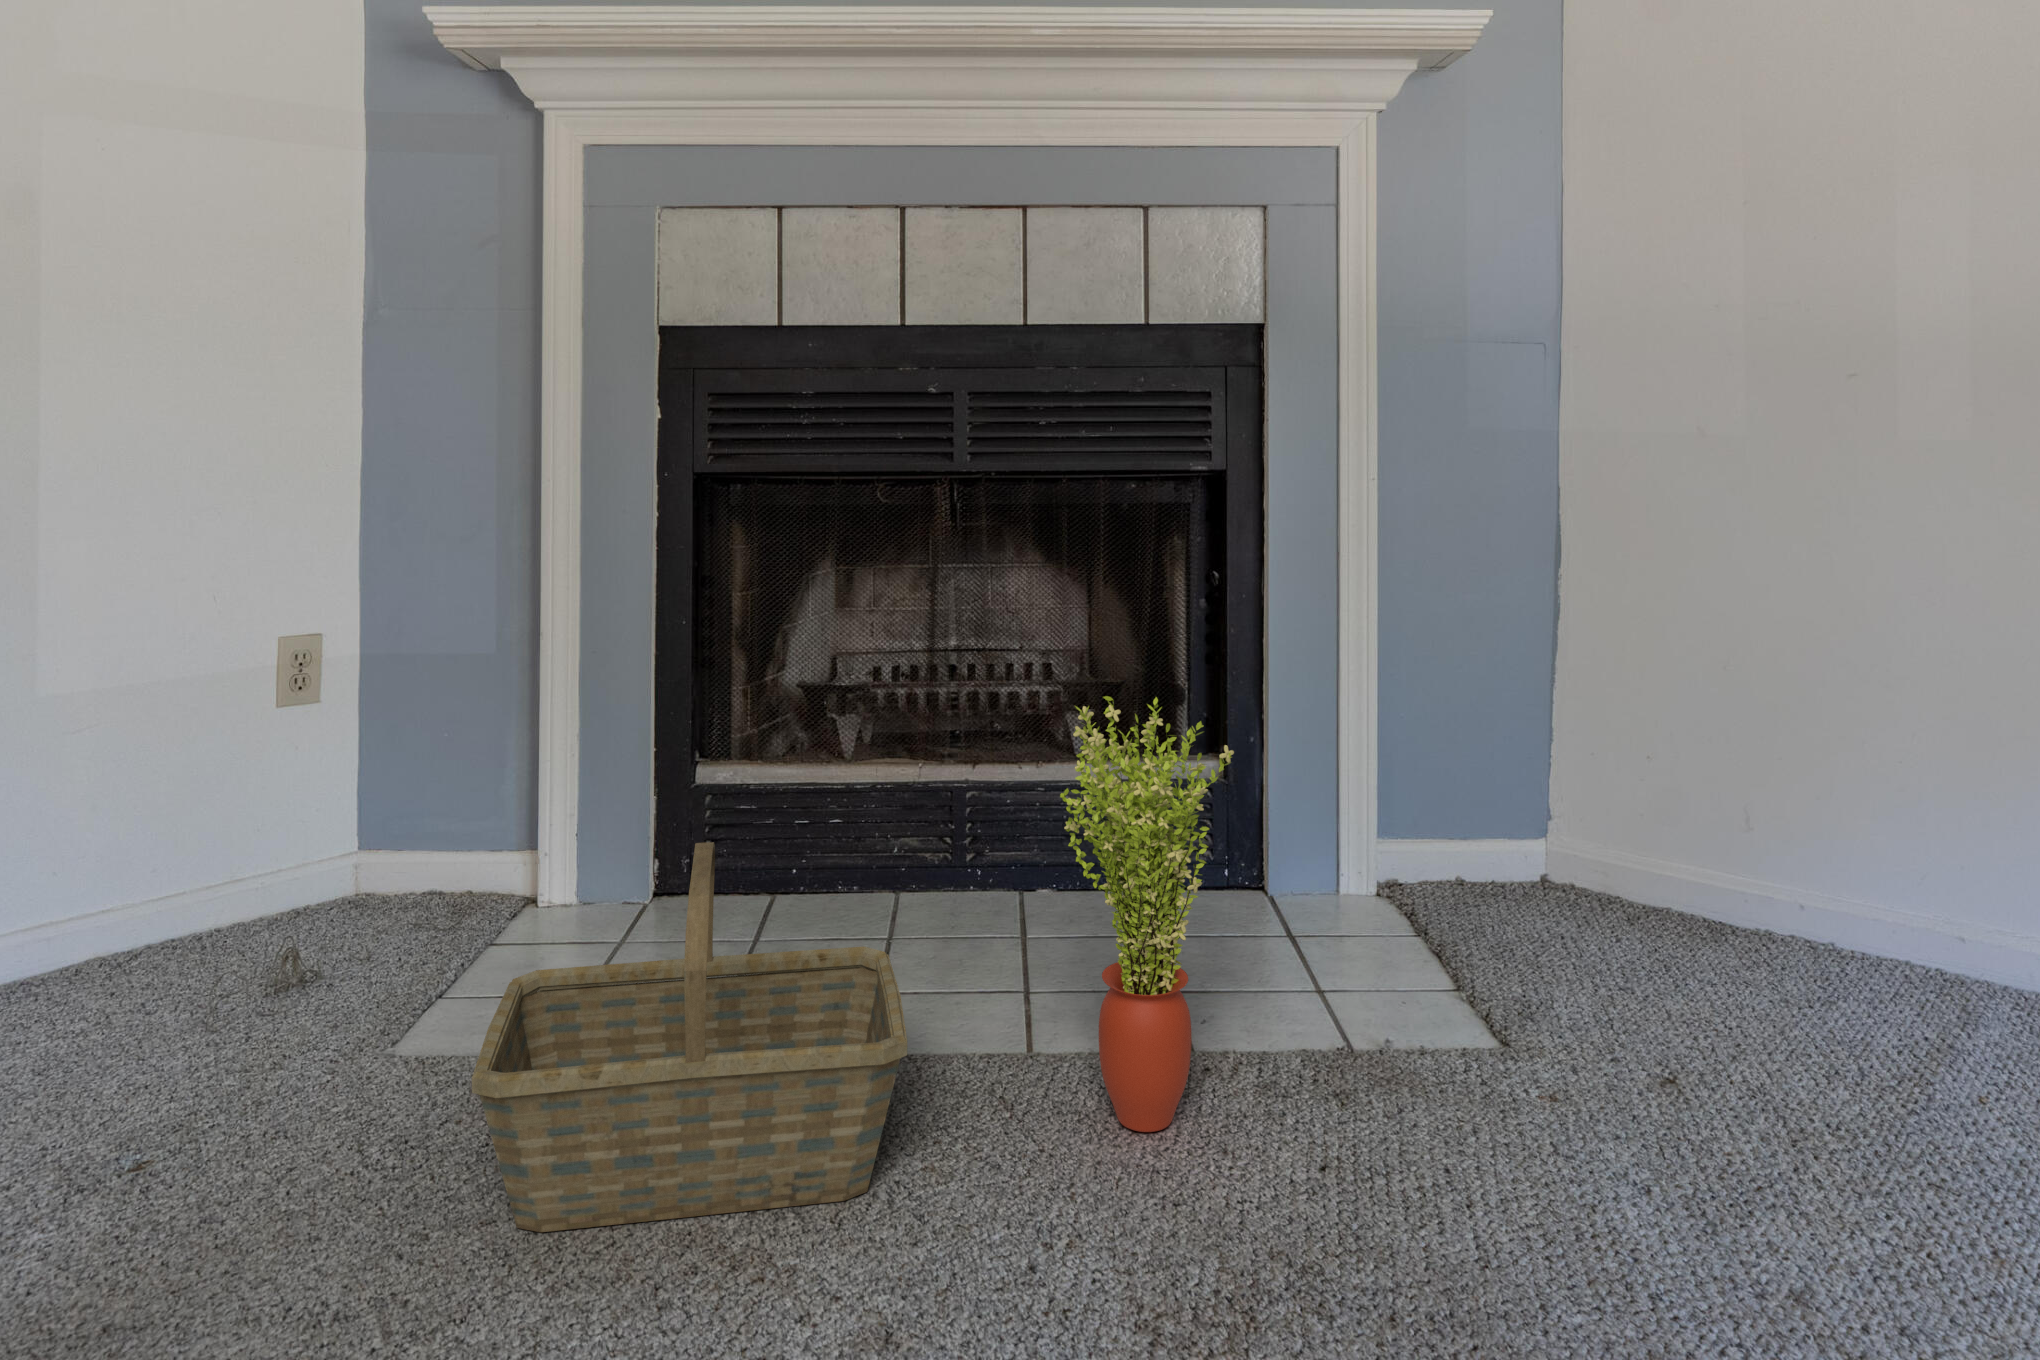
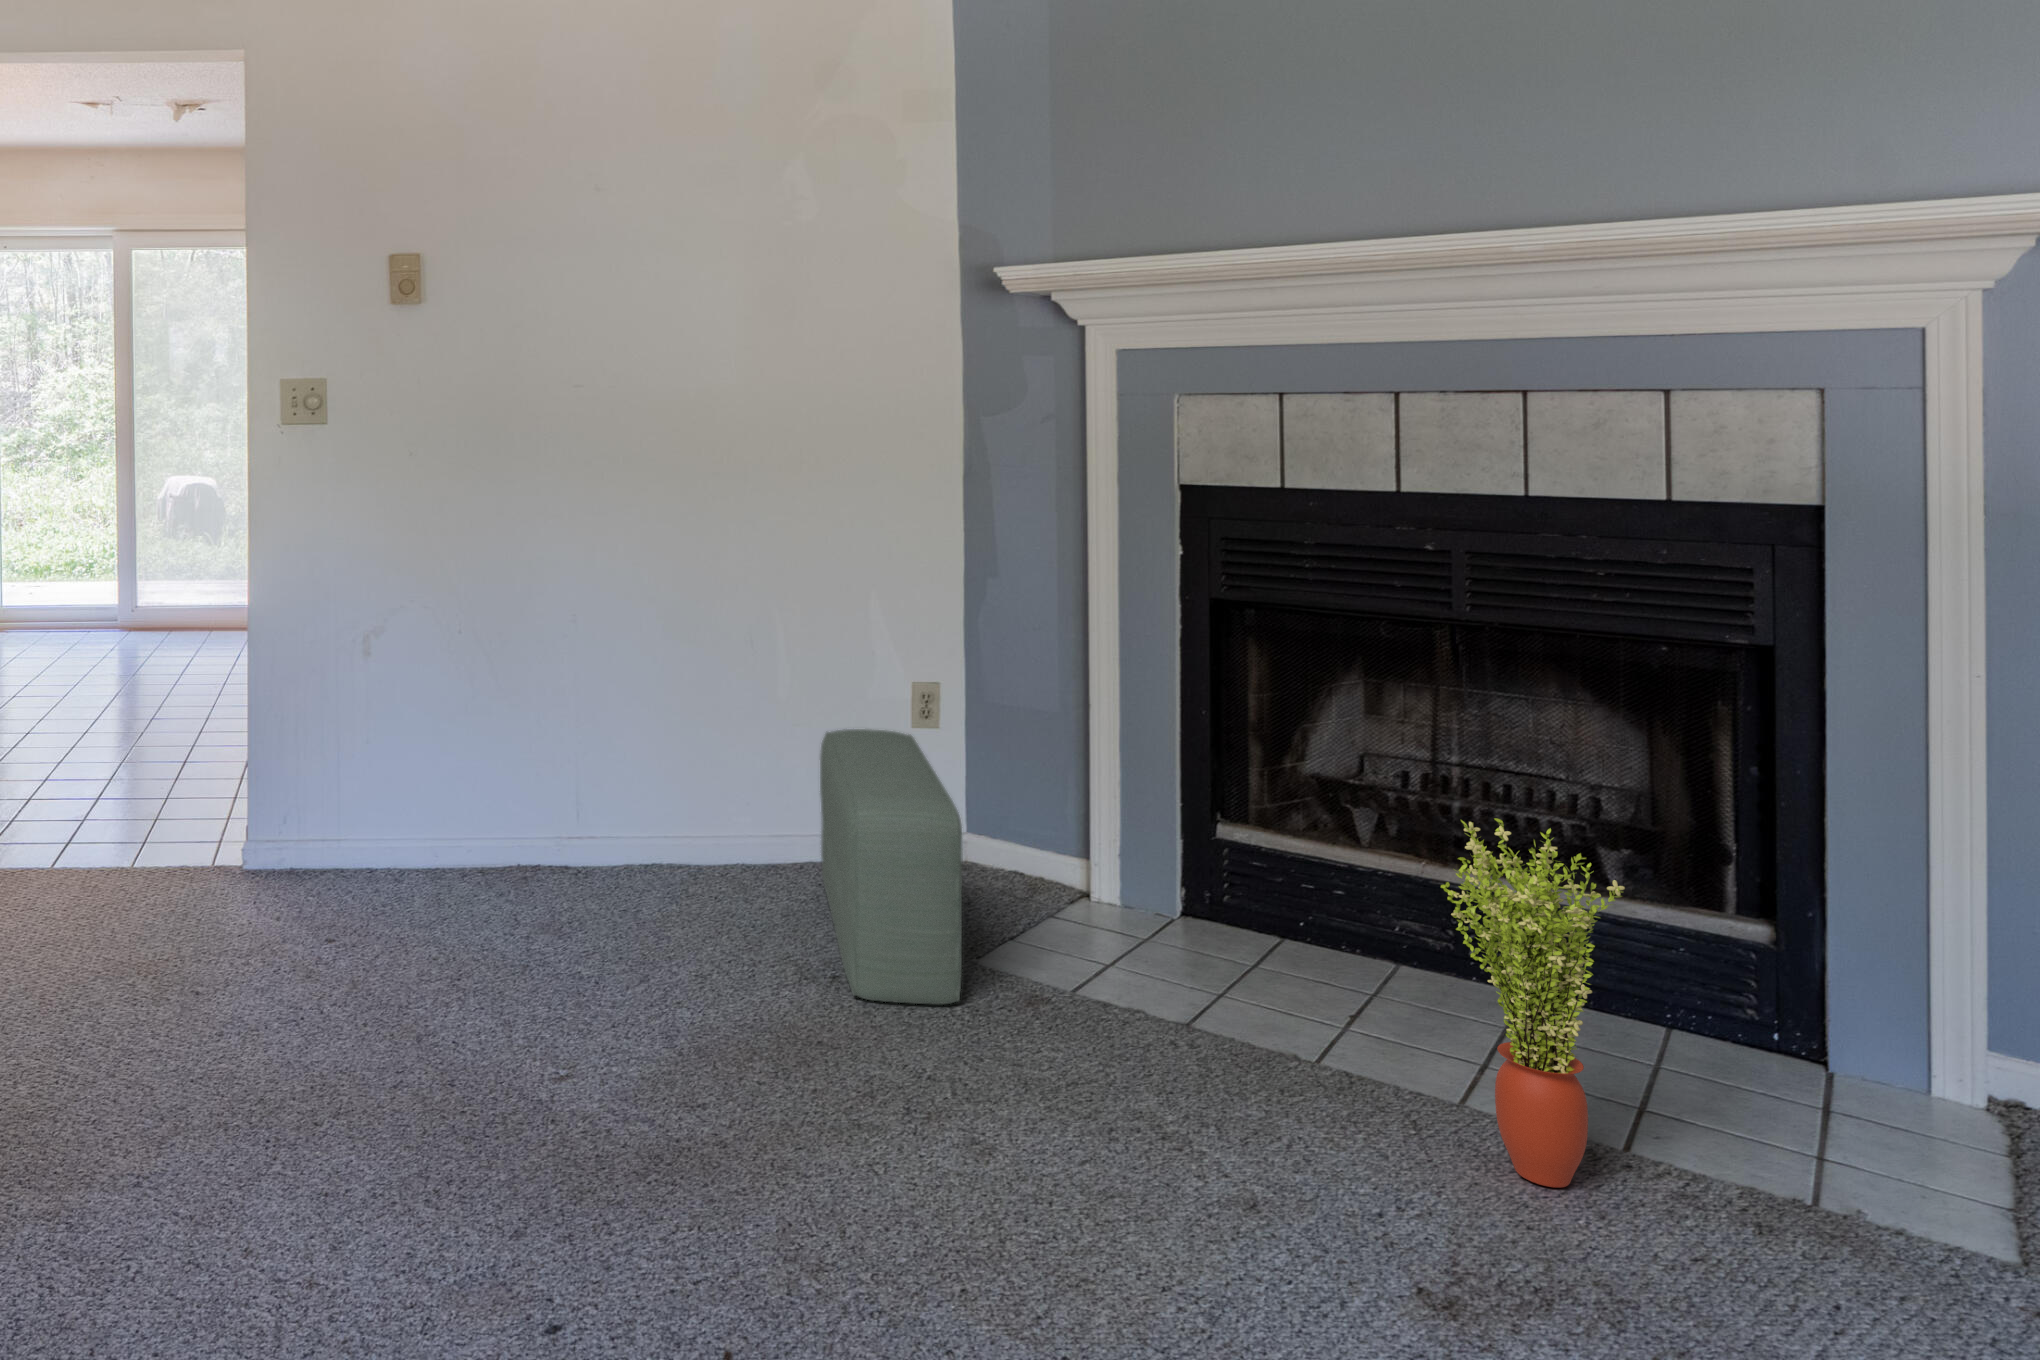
pouf: none [106,723,381,1199] -> present [820,729,963,1005]
basket: present [472,842,907,1232] -> none [1003,863,1318,1135]

